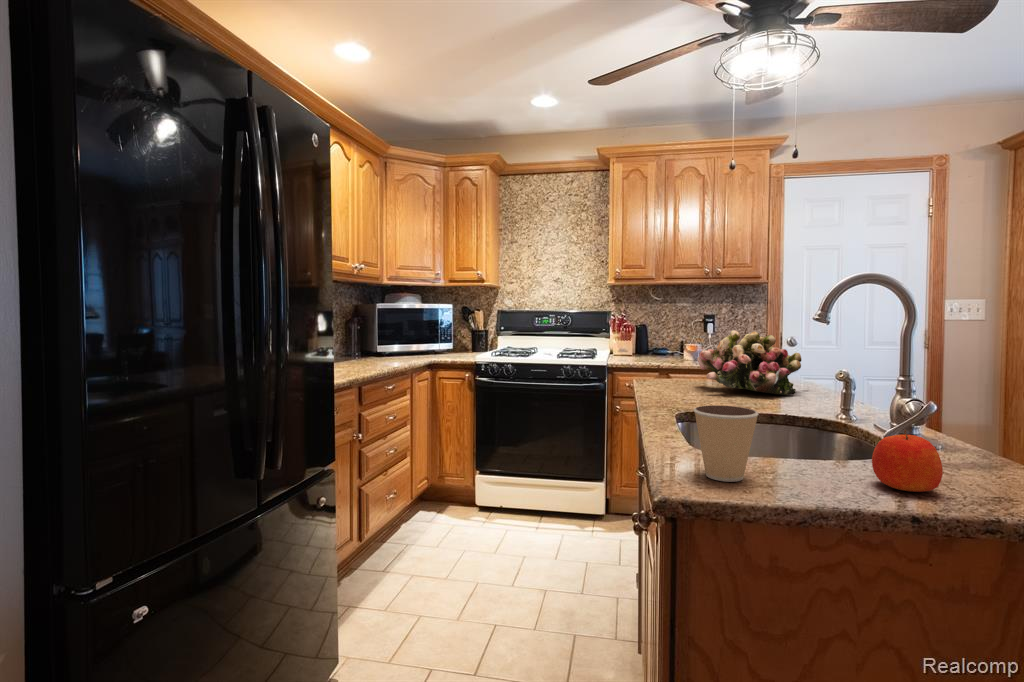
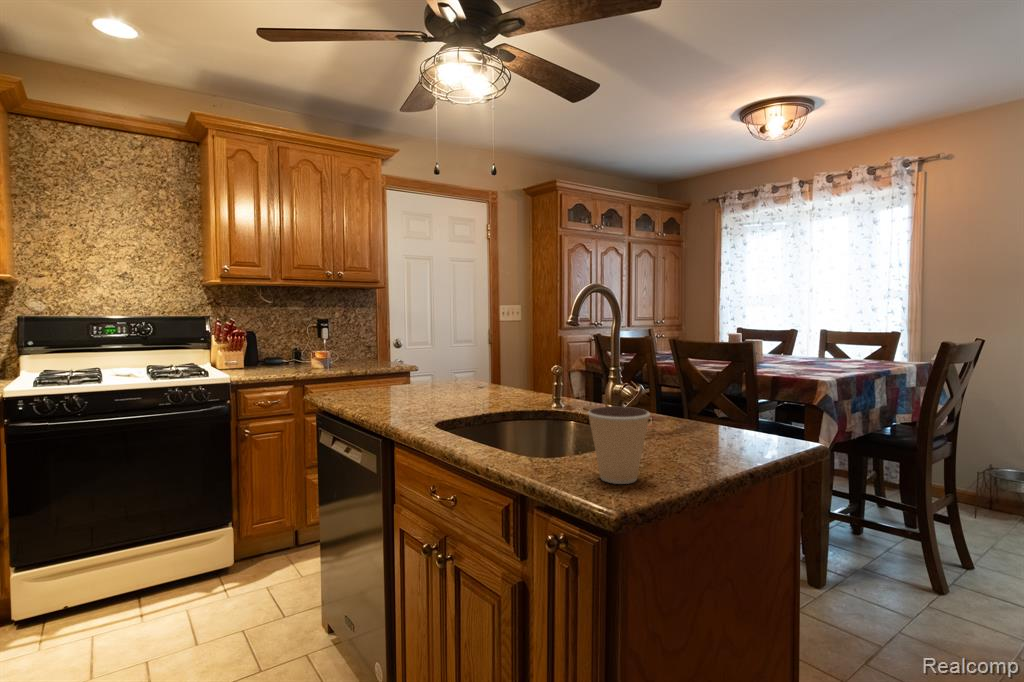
flower arrangement: present [697,330,801,395] -> none [395,334,491,393]
apple: present [872,430,943,492] -> none [689,407,740,456]

